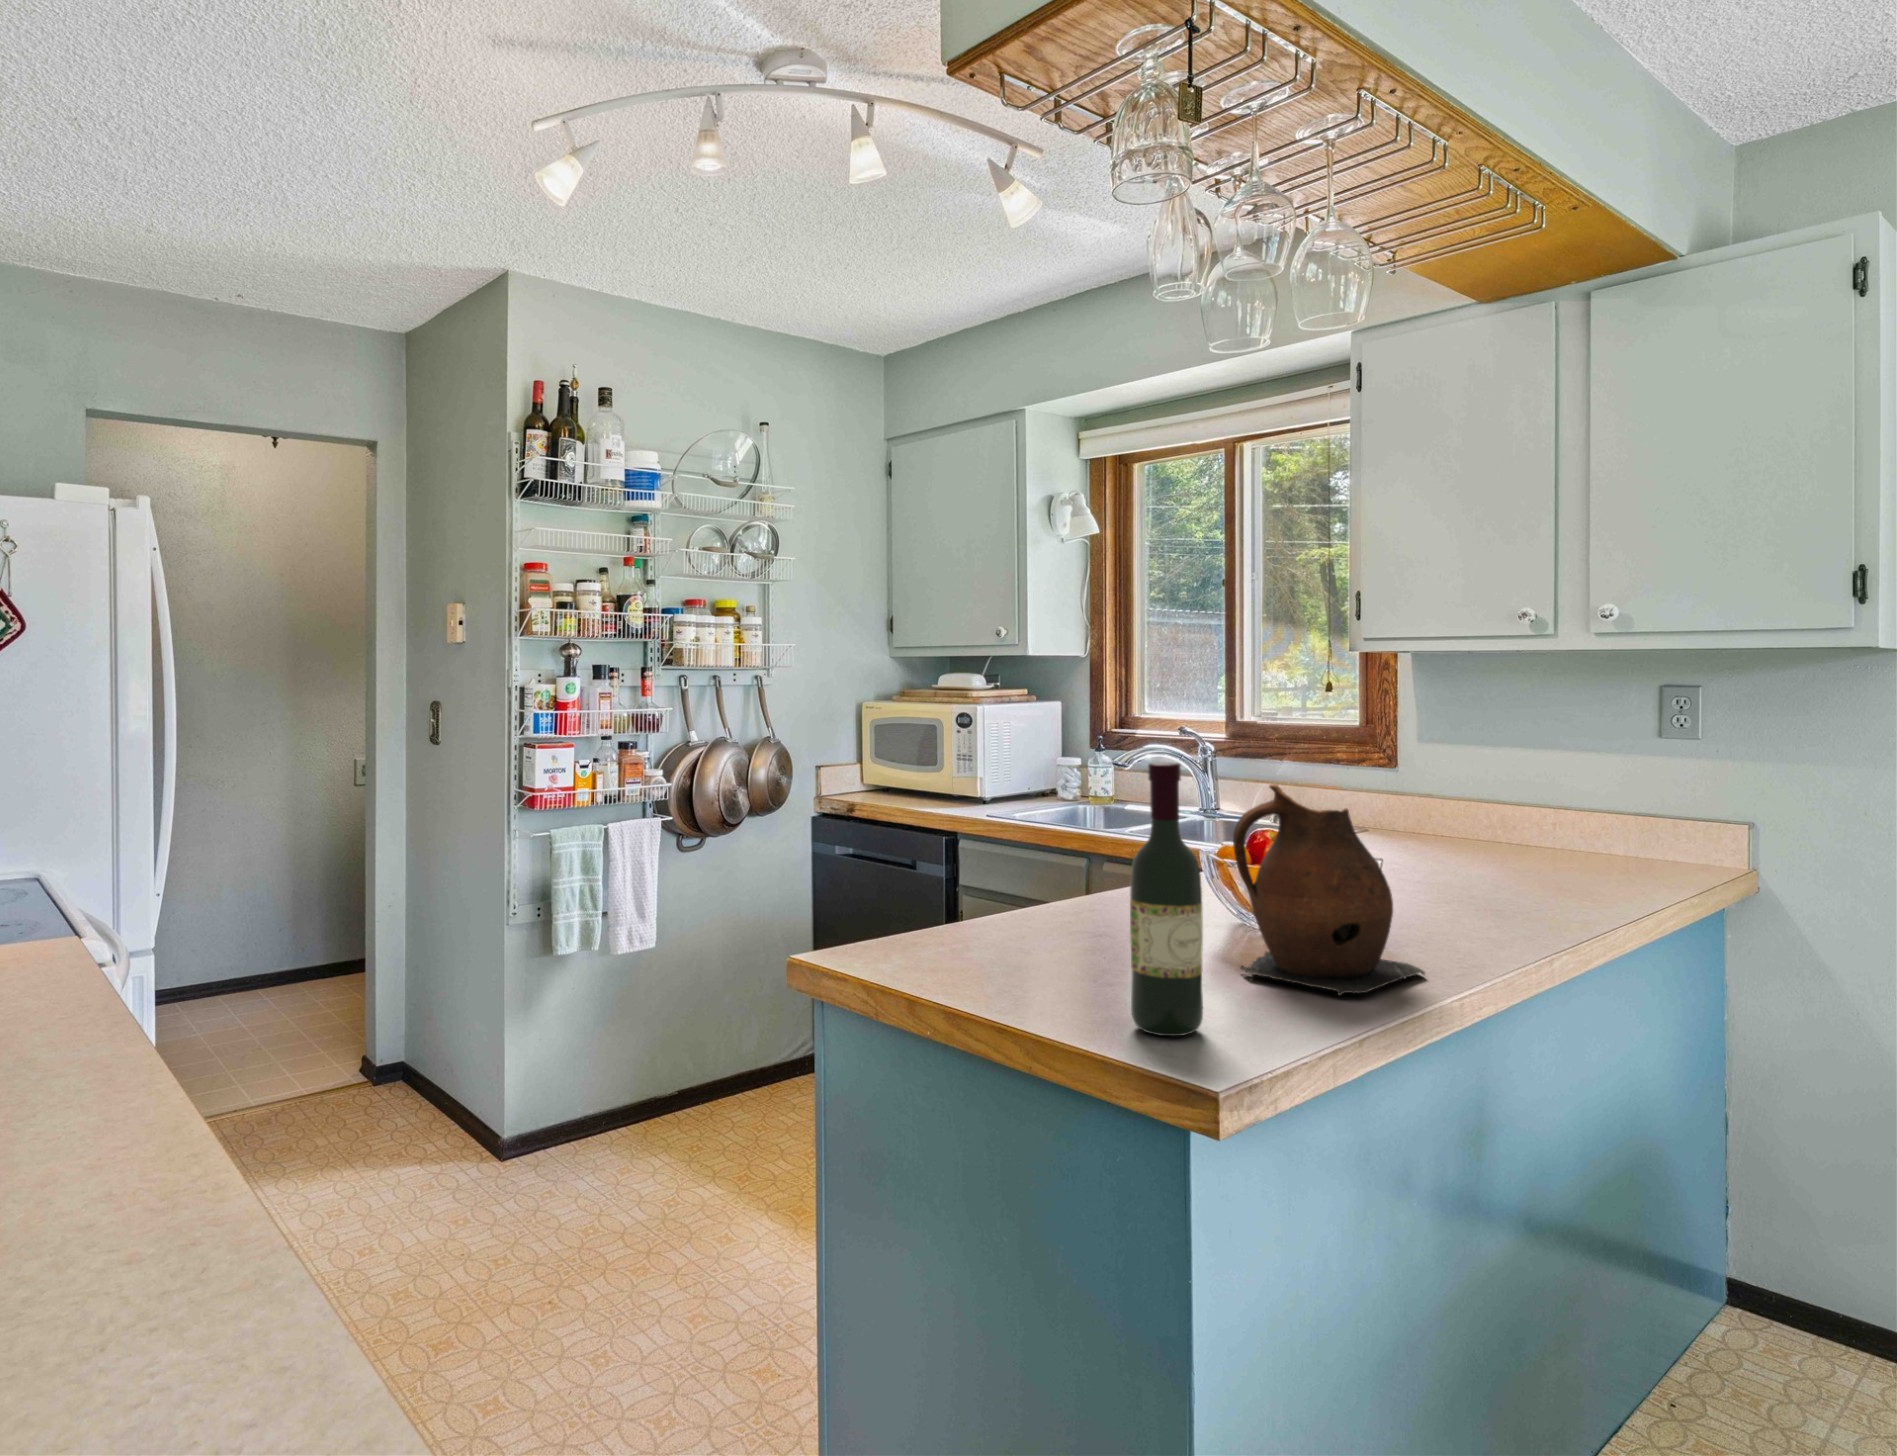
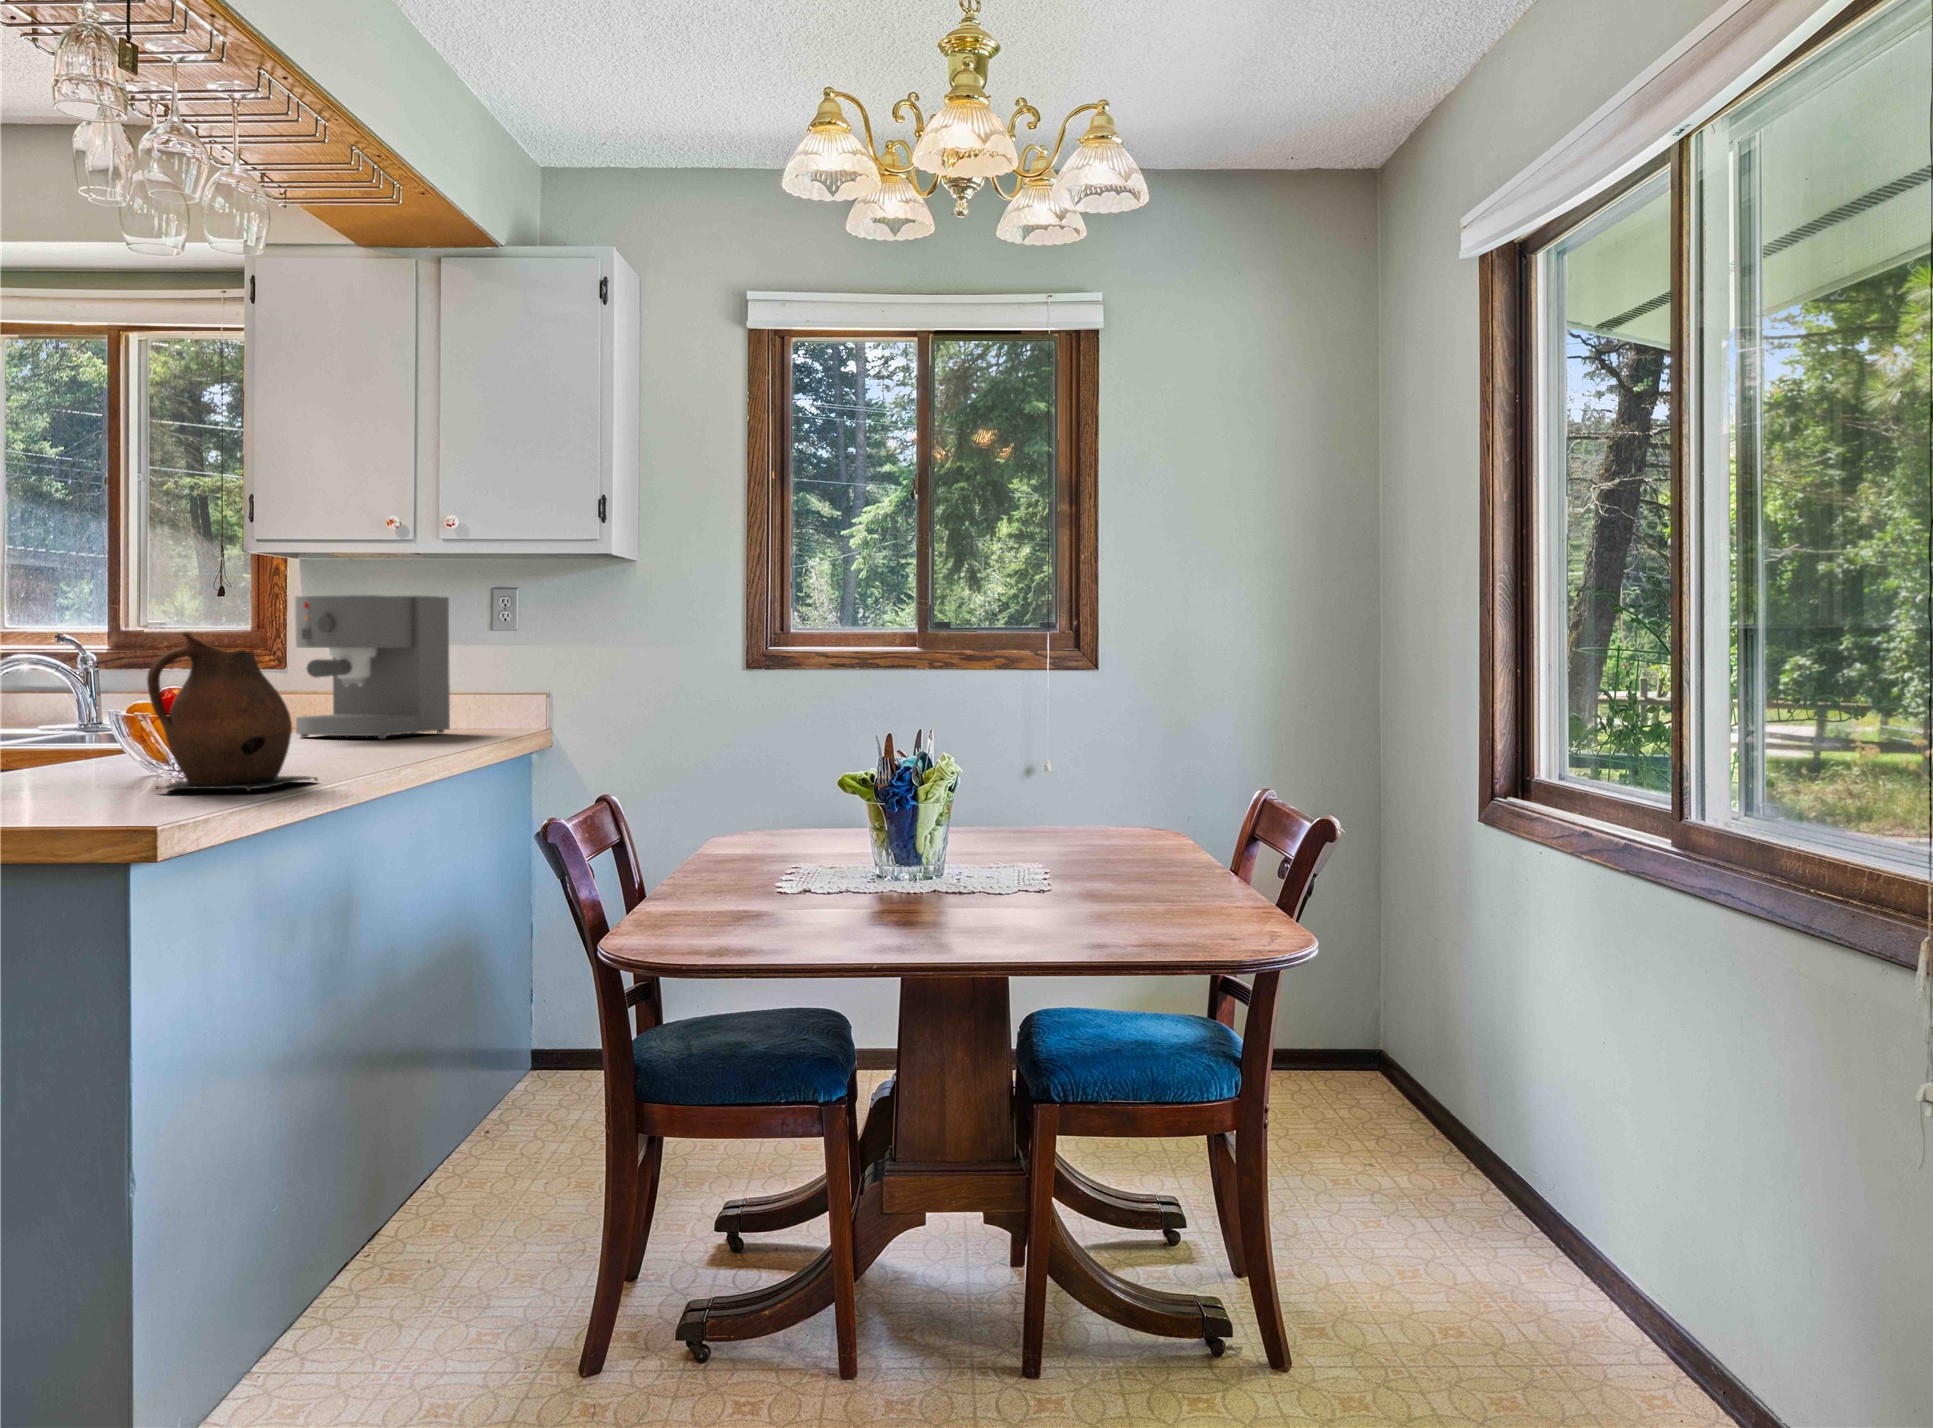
coffee maker: none [1402,695,1579,866] -> present [295,595,450,739]
wine bottle: present [1130,762,1203,1036] -> none [63,594,133,817]

